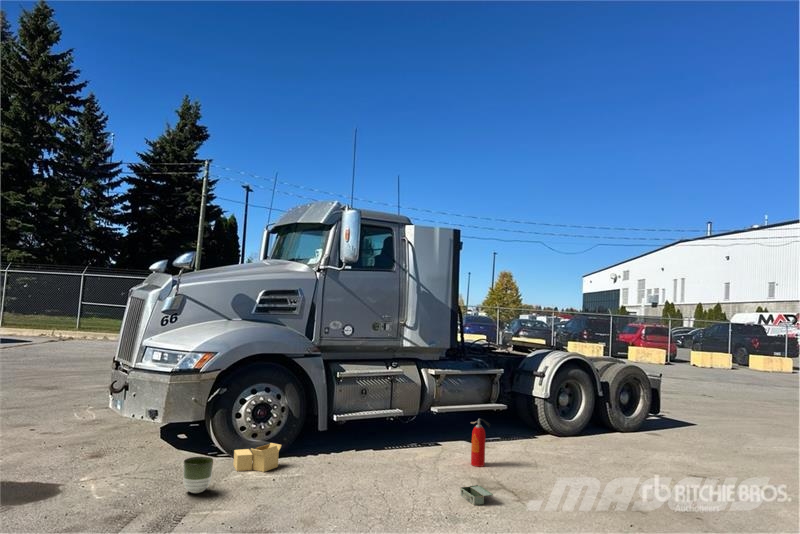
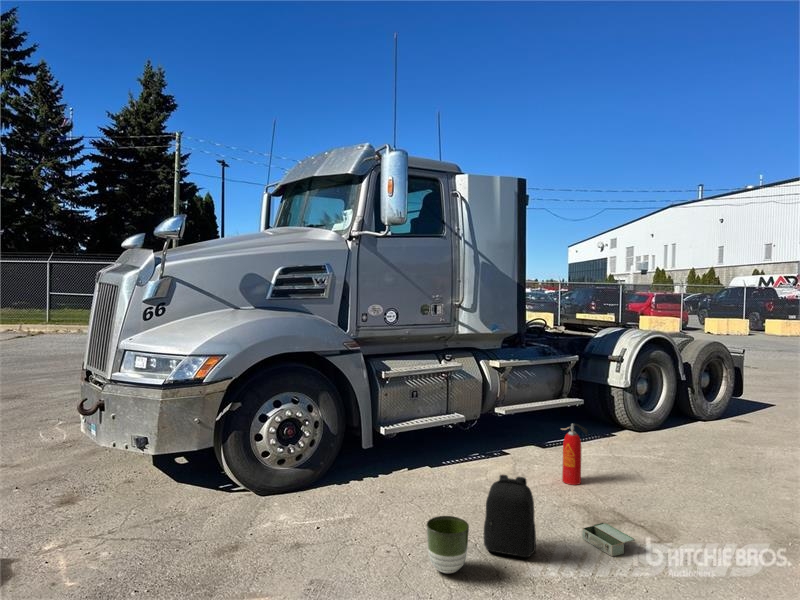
cardboard box: present [233,443,282,472] -> none [258,471,322,516]
backpack: none [385,444,422,502] -> present [483,475,536,557]
planter: present [183,457,213,493] -> present [427,516,469,573]

